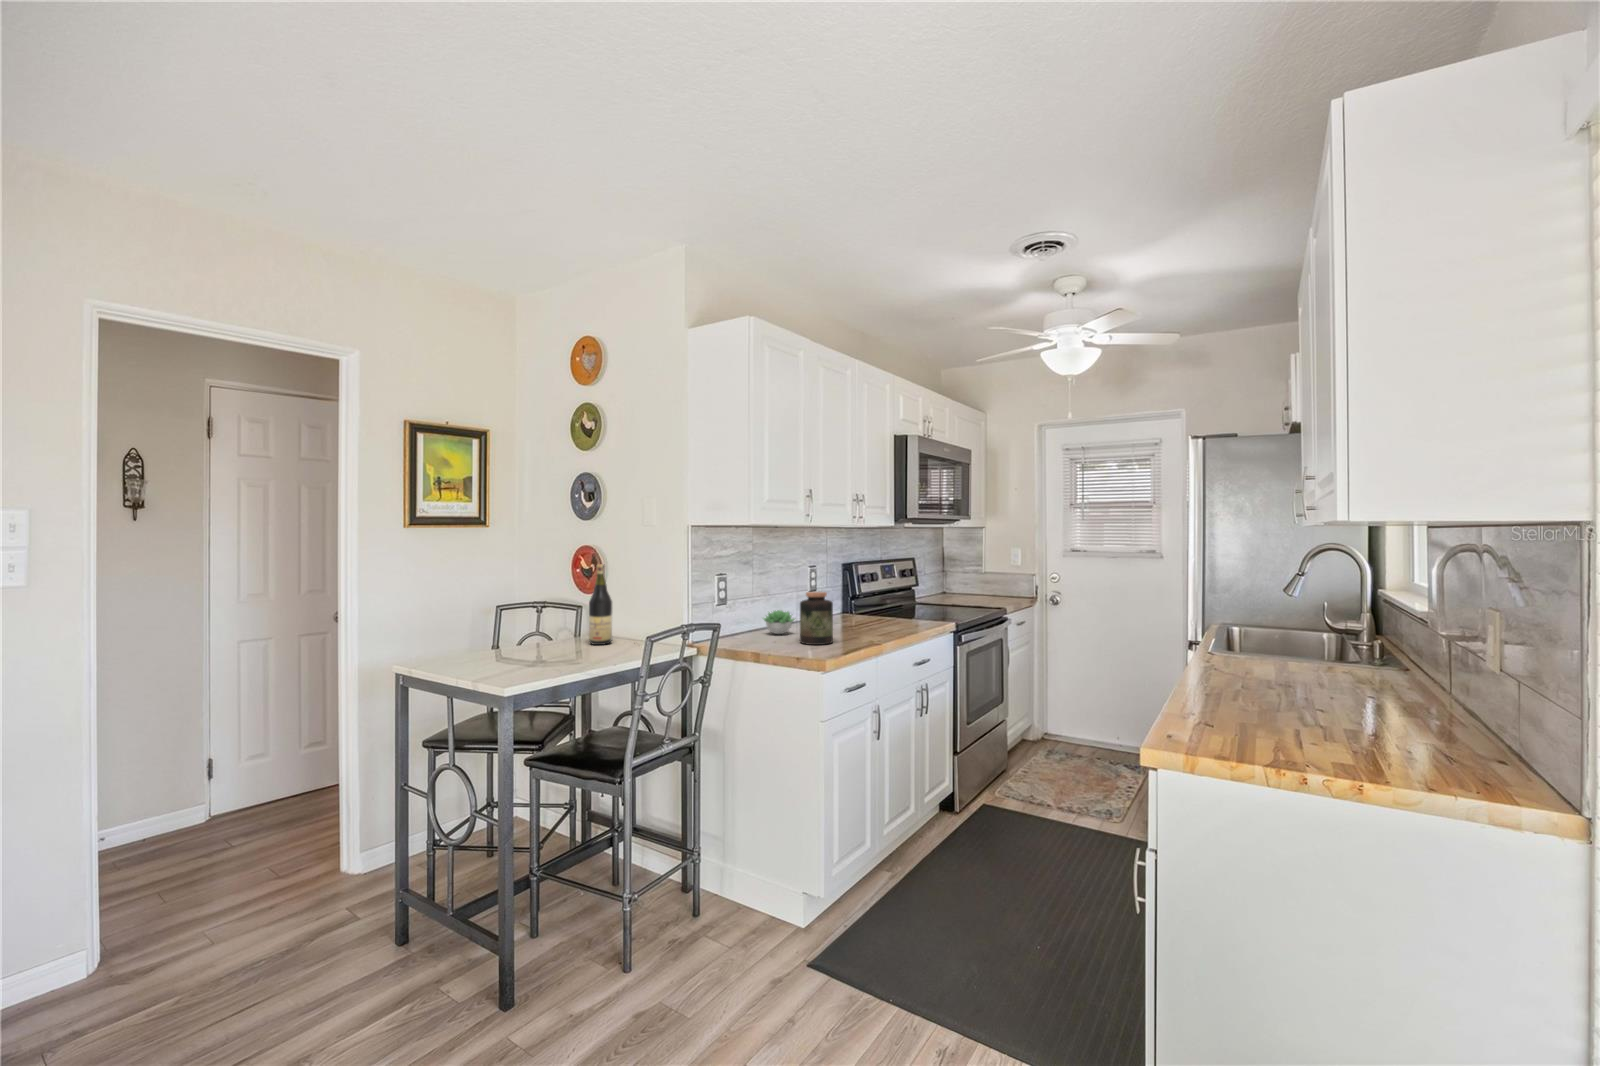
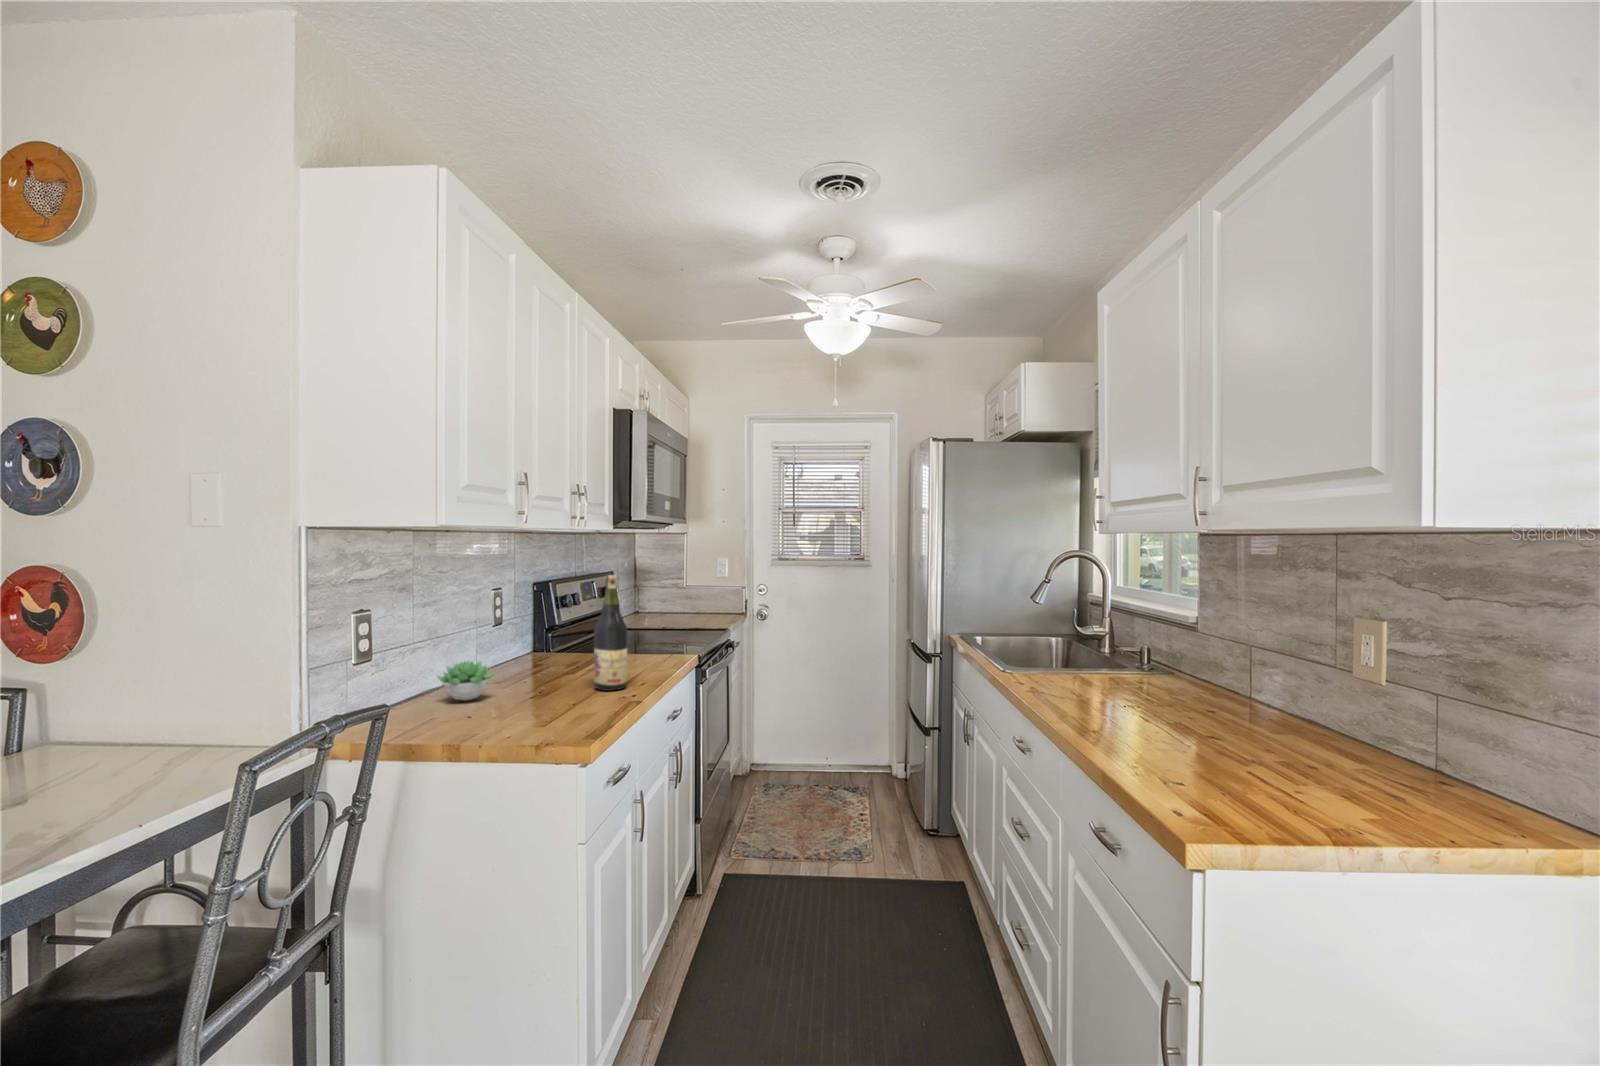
wine bottle: present [589,564,612,645] -> present [594,575,627,691]
jar: present [800,592,833,645] -> none [517,631,572,717]

